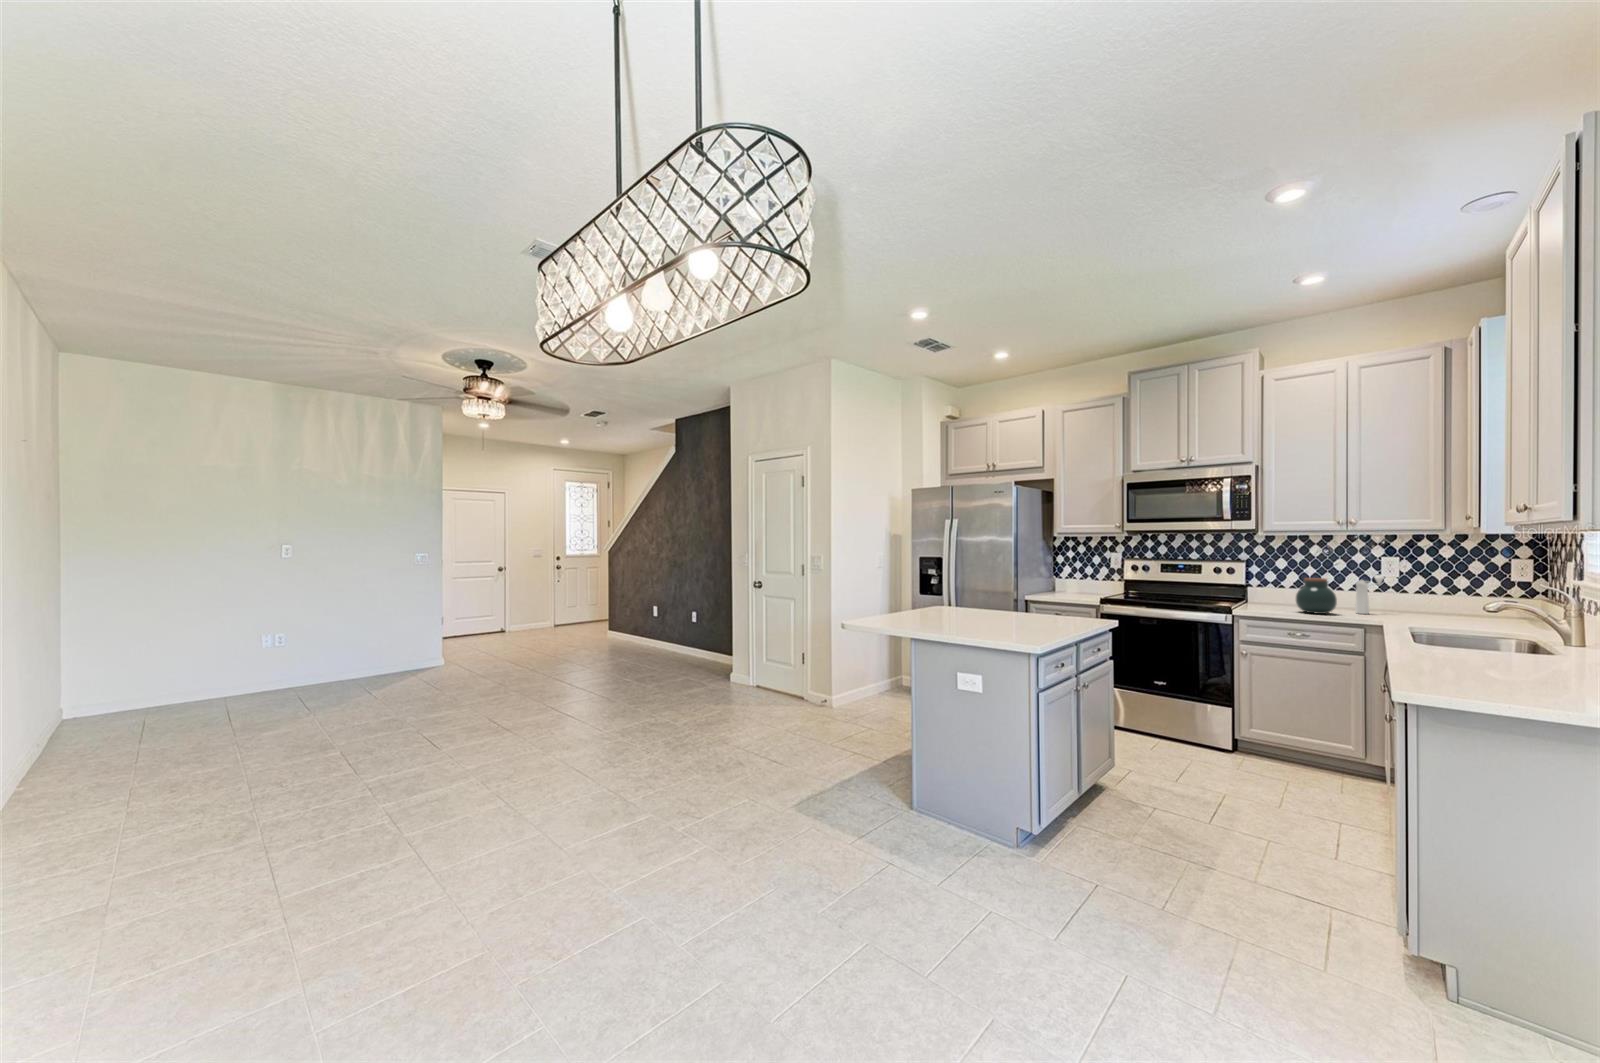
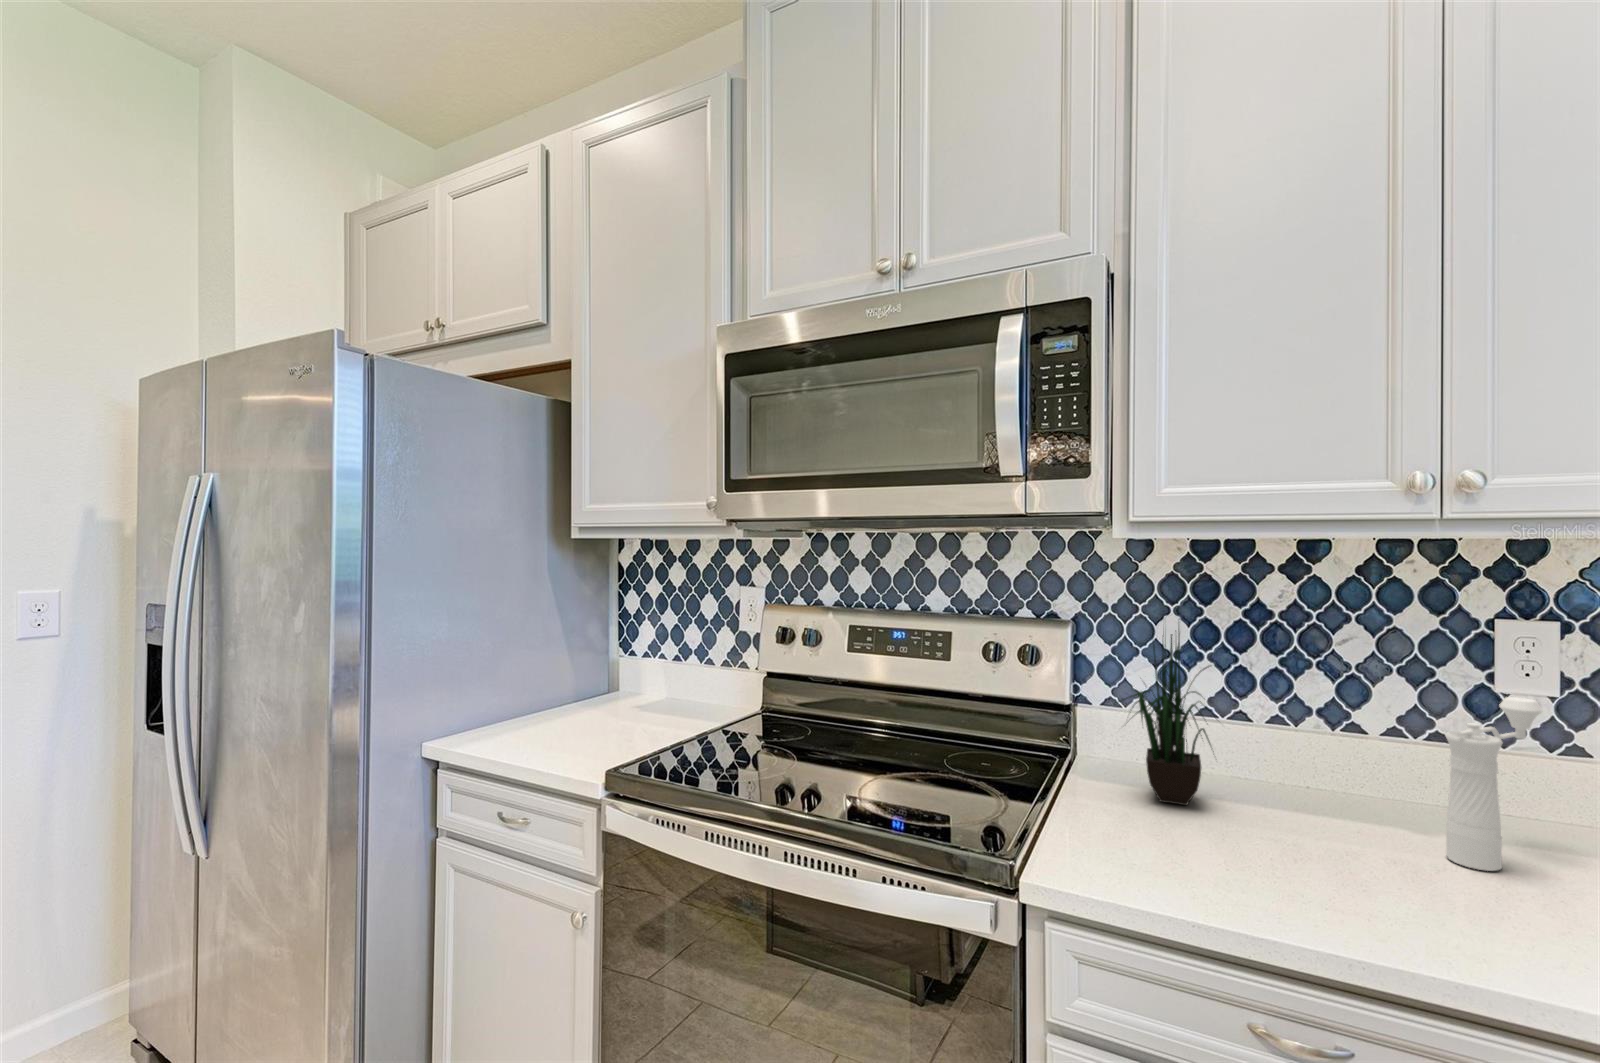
potted plant: none [1259,551,1297,607] -> present [1122,629,1214,805]
jar: present [1296,578,1337,614] -> none [1239,719,1406,893]

